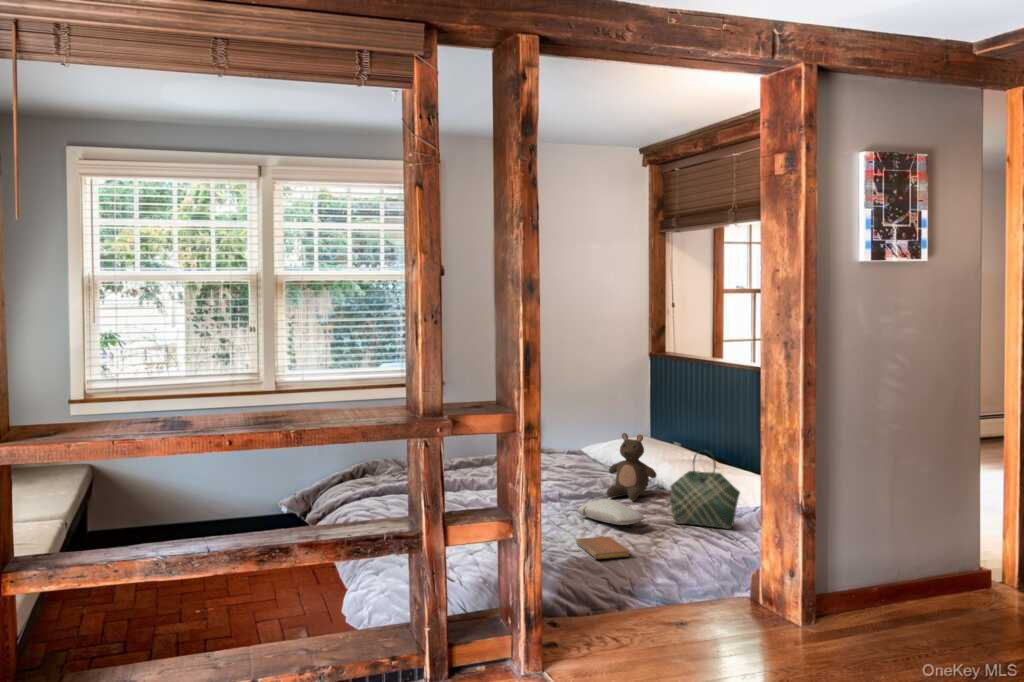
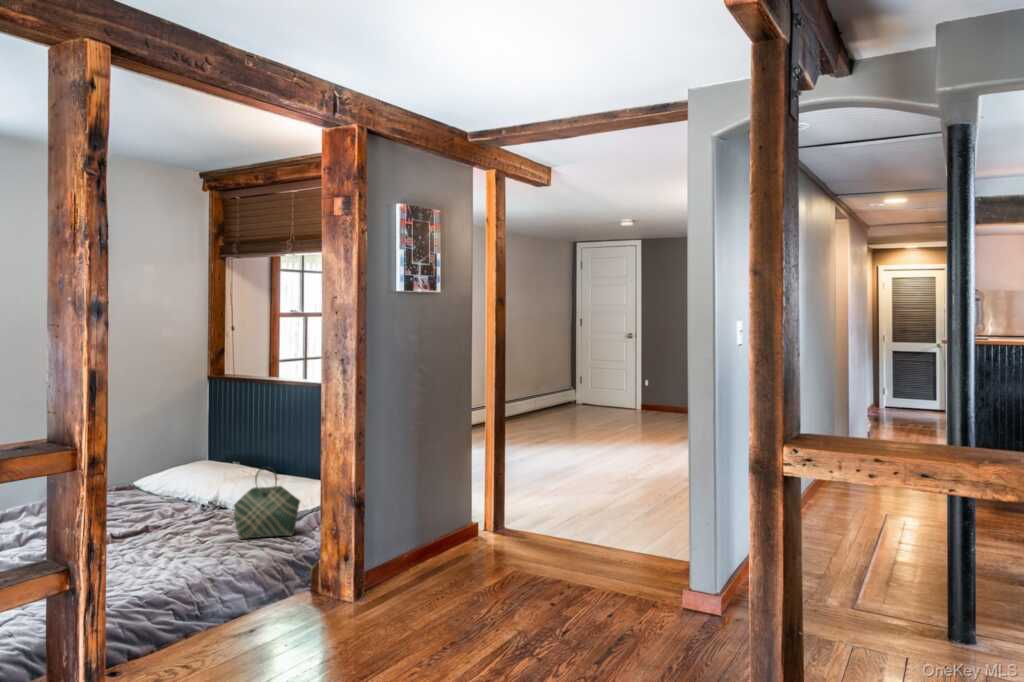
stuffed bear: present [607,433,656,500] -> none [166,461,218,526]
pillow: present [578,499,644,525] -> none [136,528,209,550]
notebook: present [576,537,630,559] -> none [136,564,197,589]

